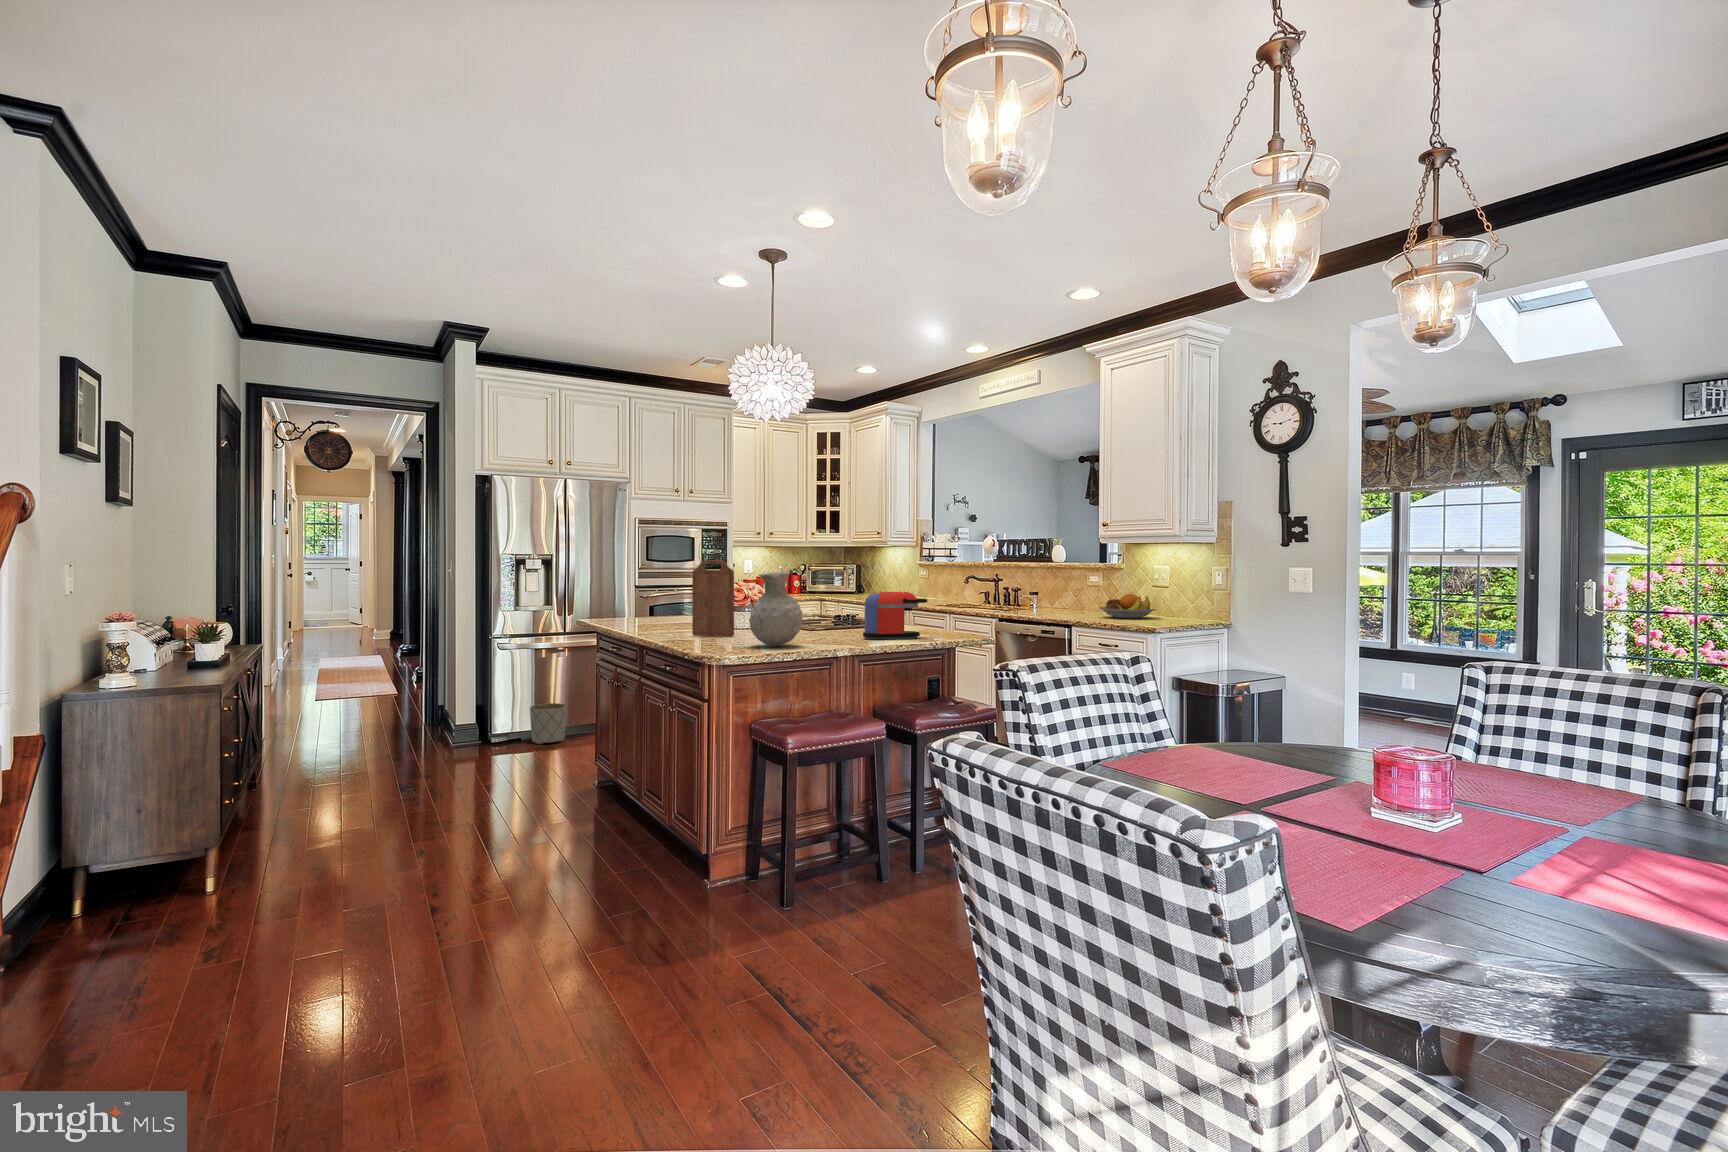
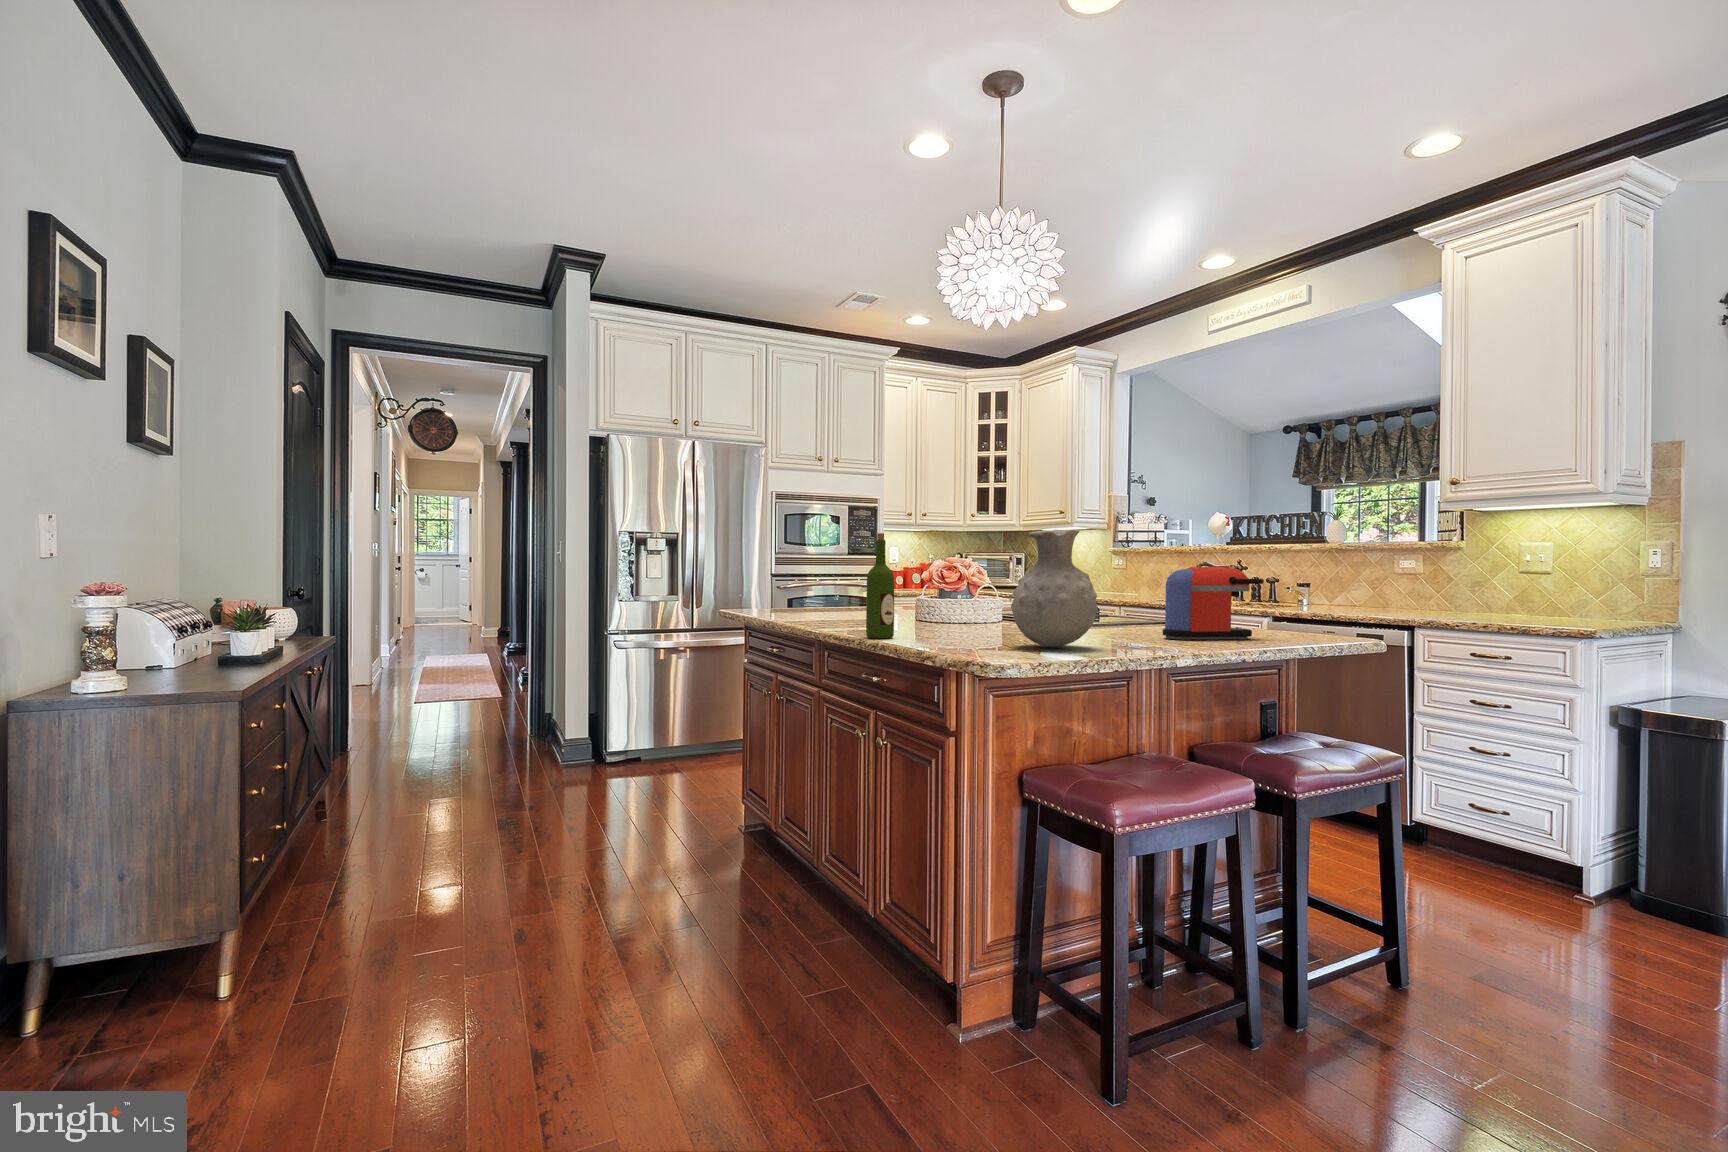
cutting board: present [692,560,734,636] -> none [895,521,958,633]
wine bottle: none [665,571,684,641] -> present [866,533,894,638]
fruit bowl: present [1098,594,1157,619] -> none [1416,583,1515,618]
planter: present [530,703,567,745] -> none [652,716,696,767]

